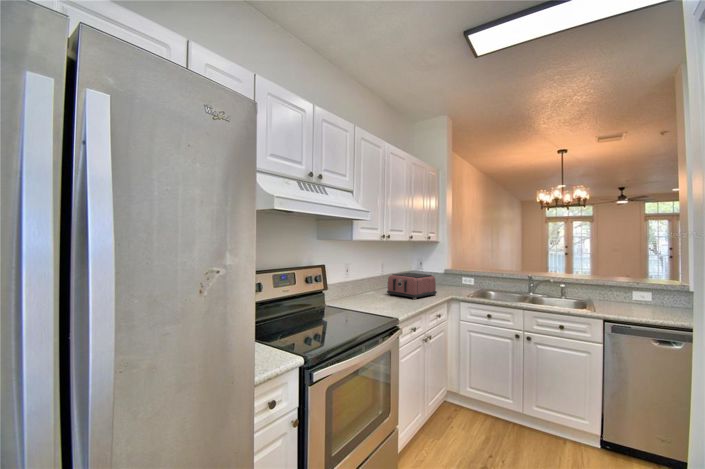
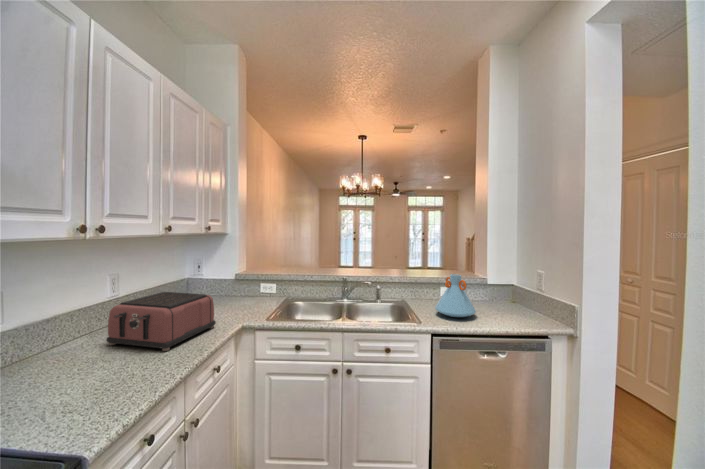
vase: none [616,276,663,313] -> present [435,274,476,317]

